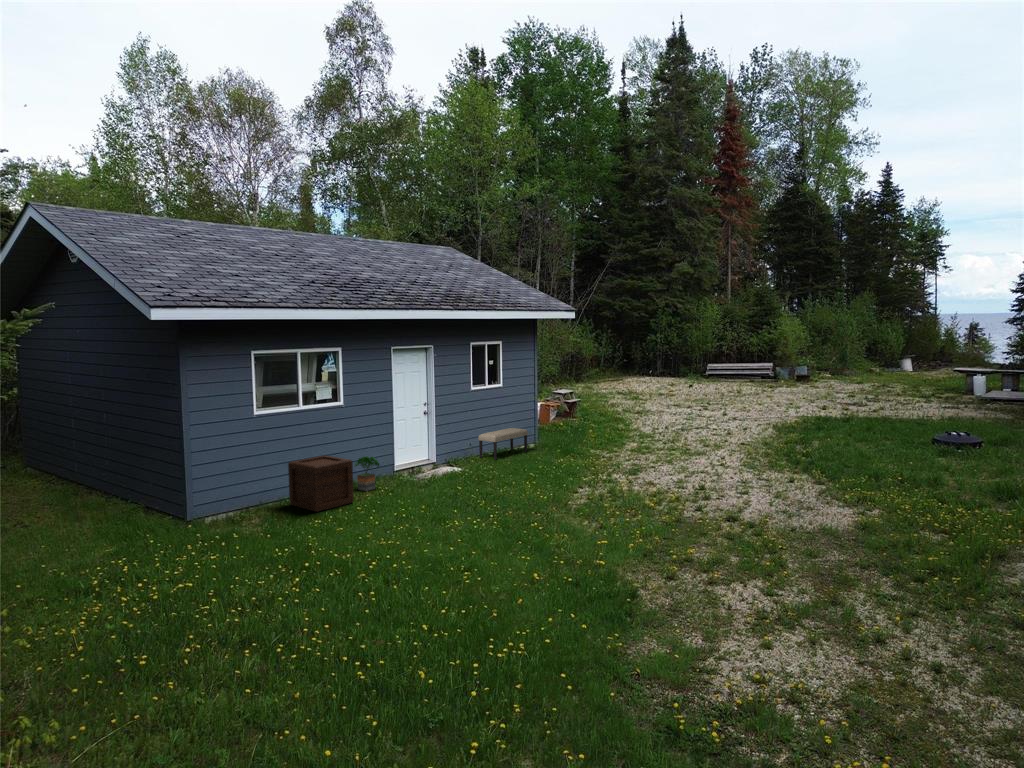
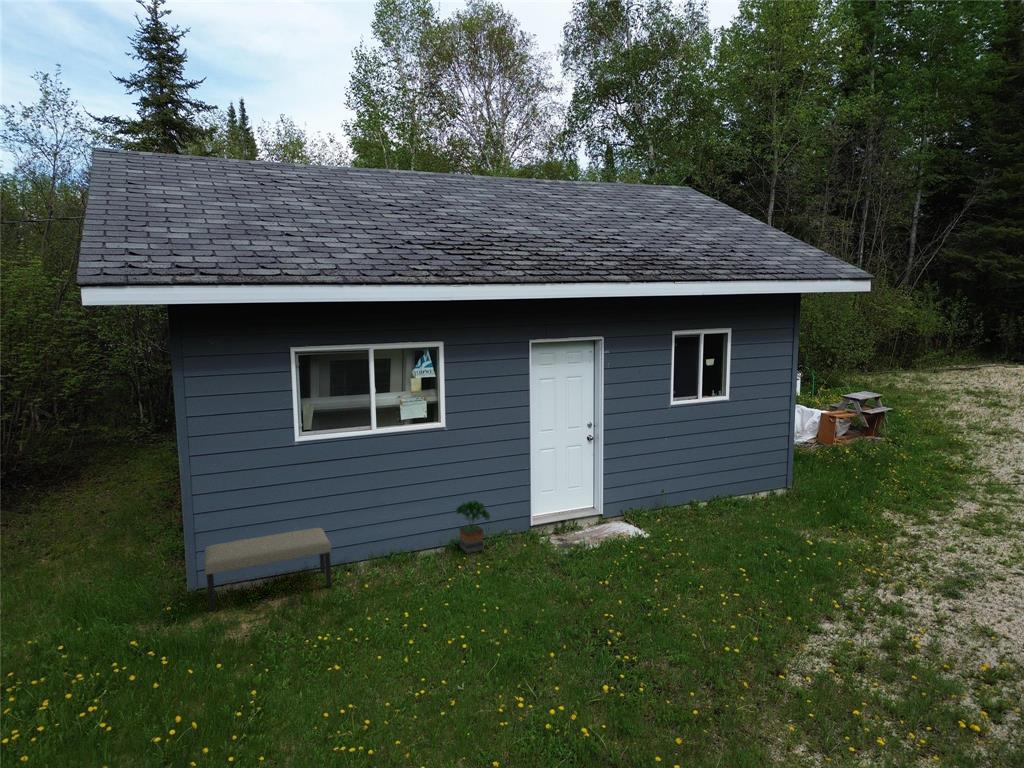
bench: present [478,428,528,460] -> present [205,528,331,611]
wooden crate: present [288,455,354,512] -> none [346,498,427,591]

